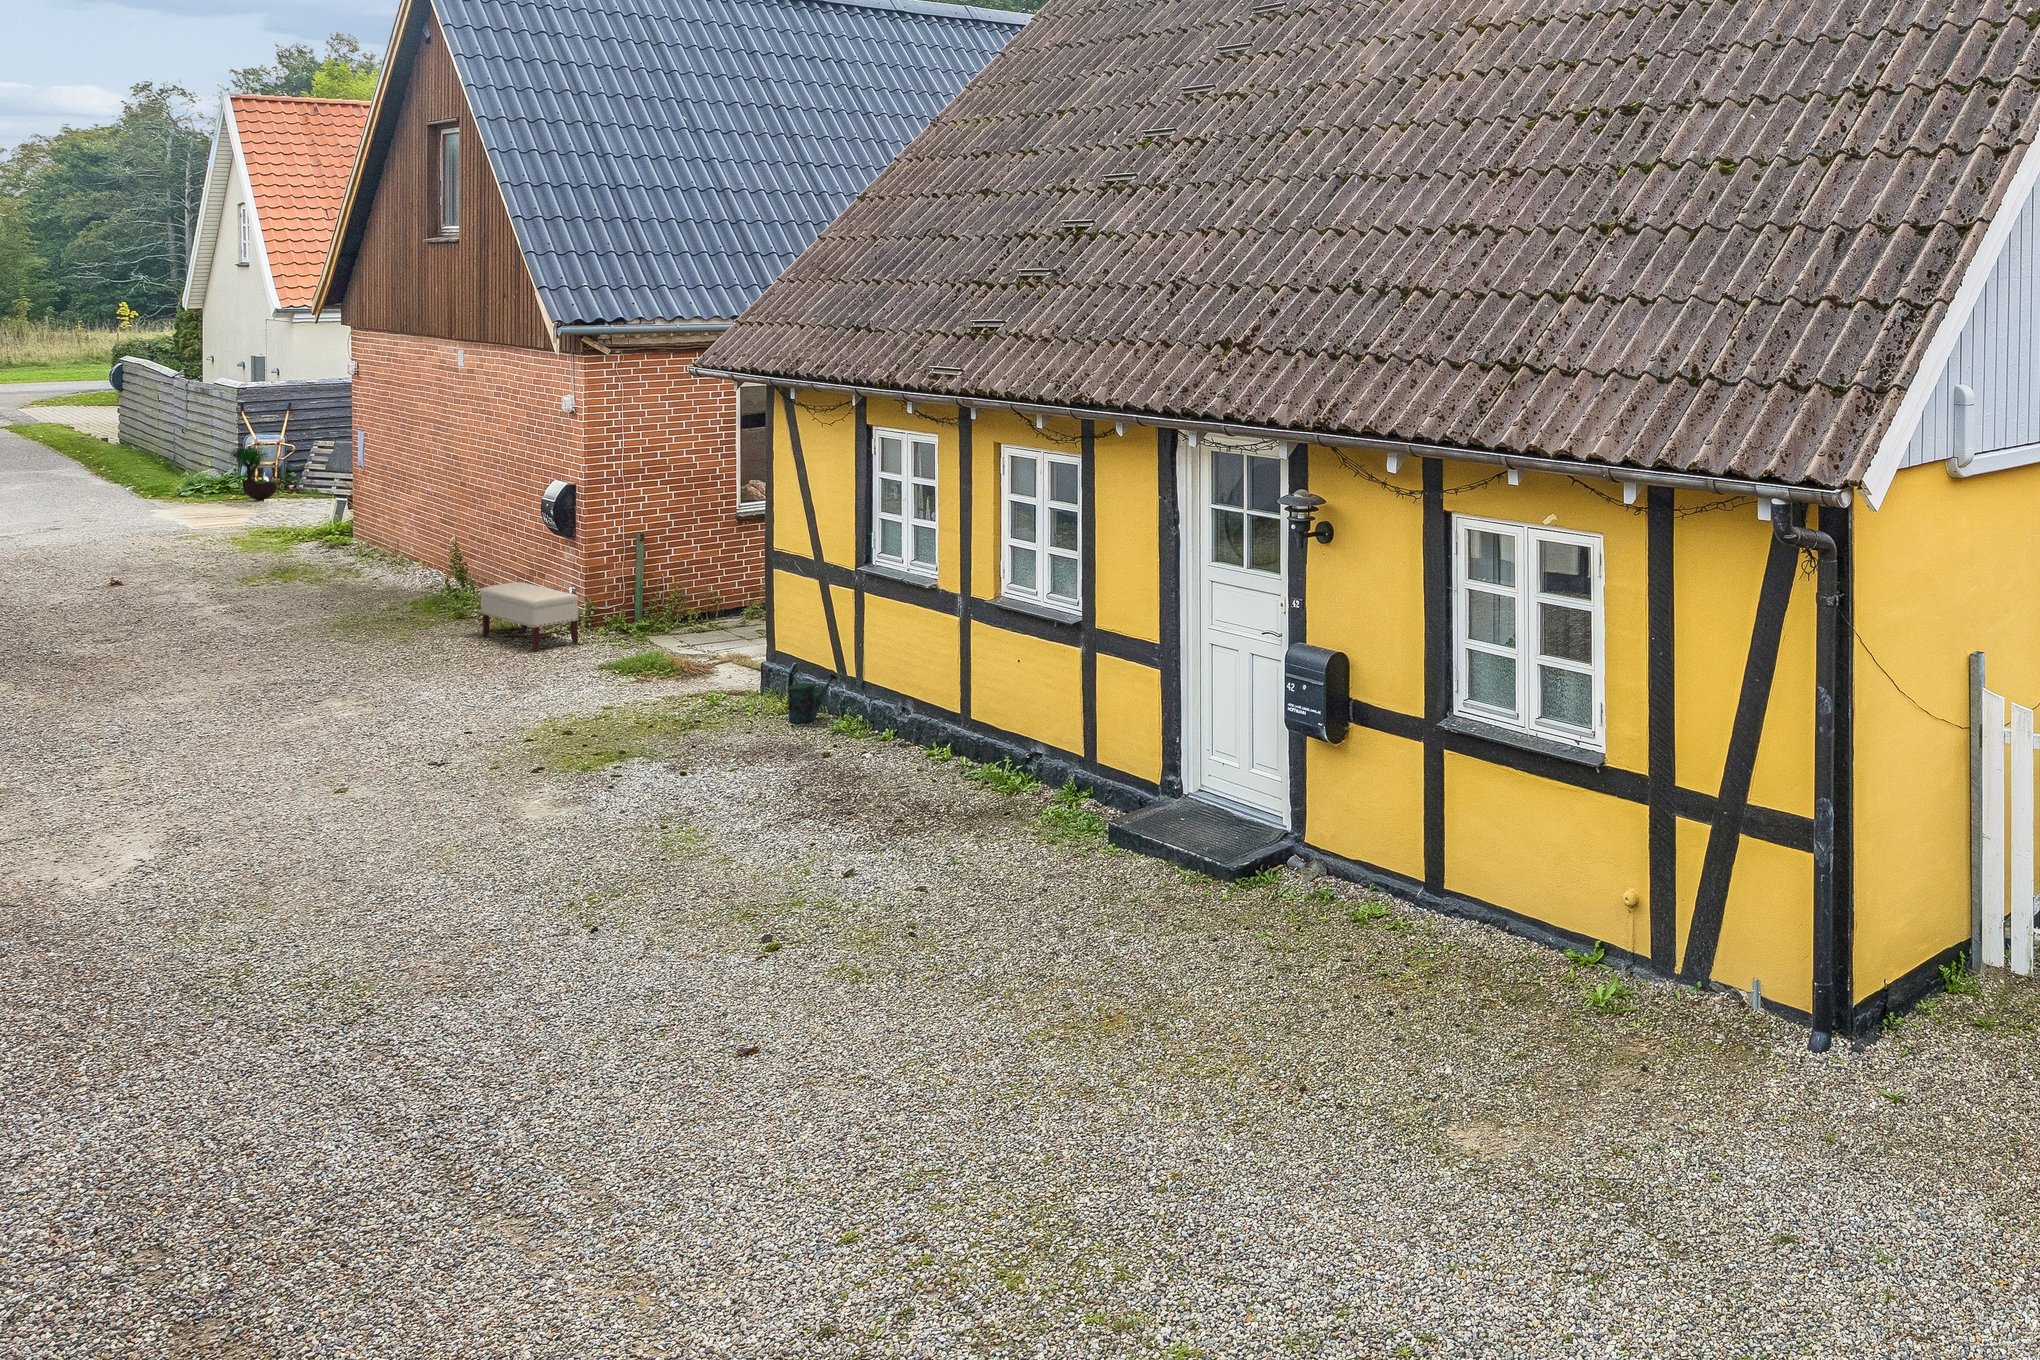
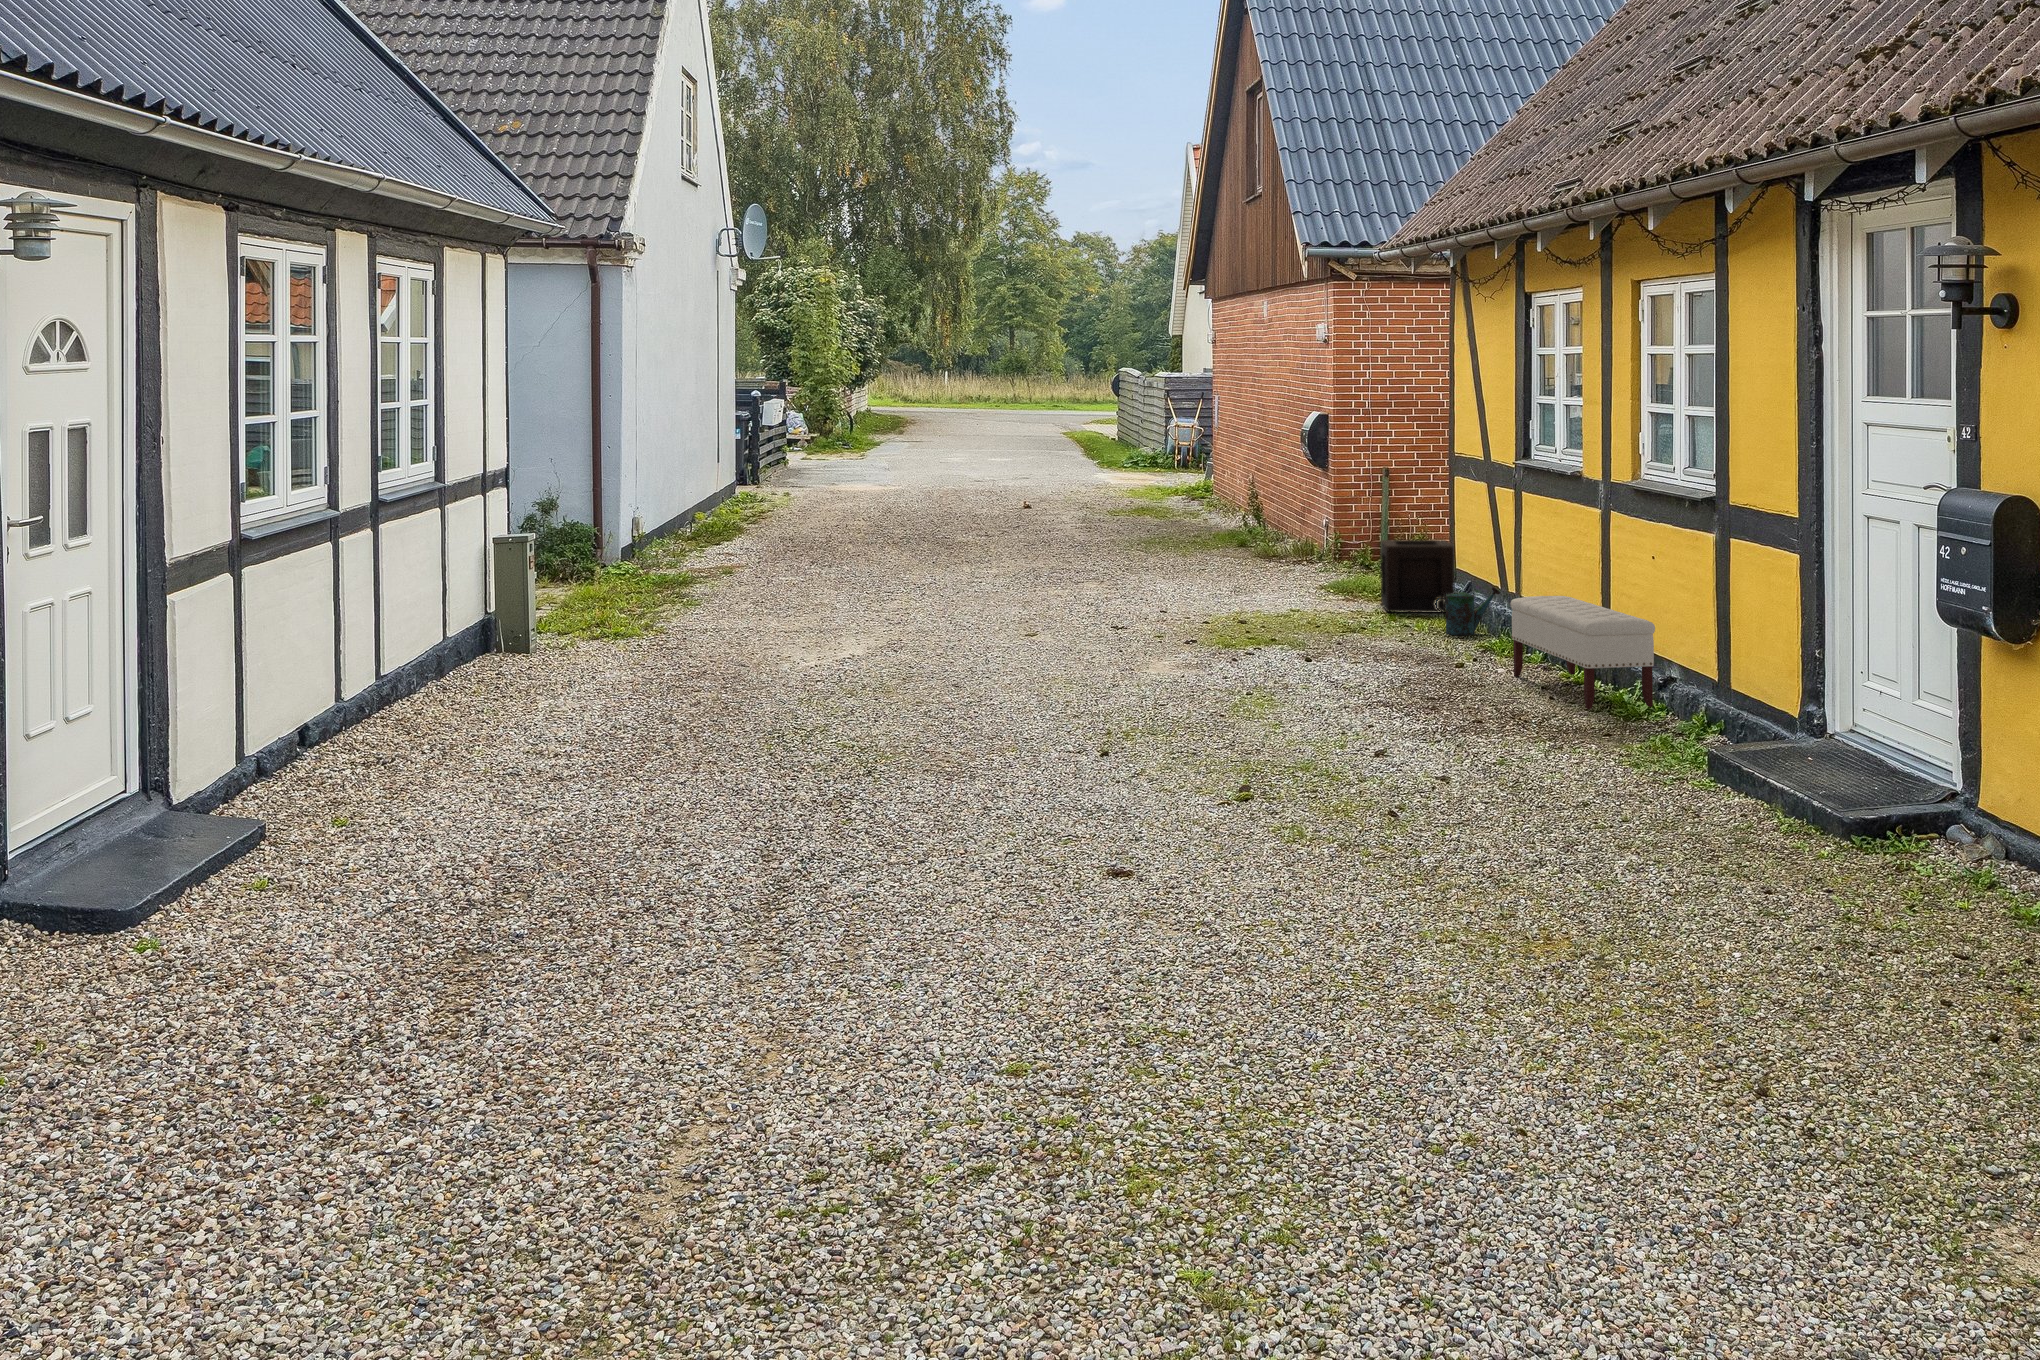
potted tree: present [230,445,277,500] -> none [1163,419,1193,470]
bench: present [480,582,579,651] -> present [1511,596,1655,709]
wooden crate: none [691,623,775,703] -> present [1381,540,1455,613]

